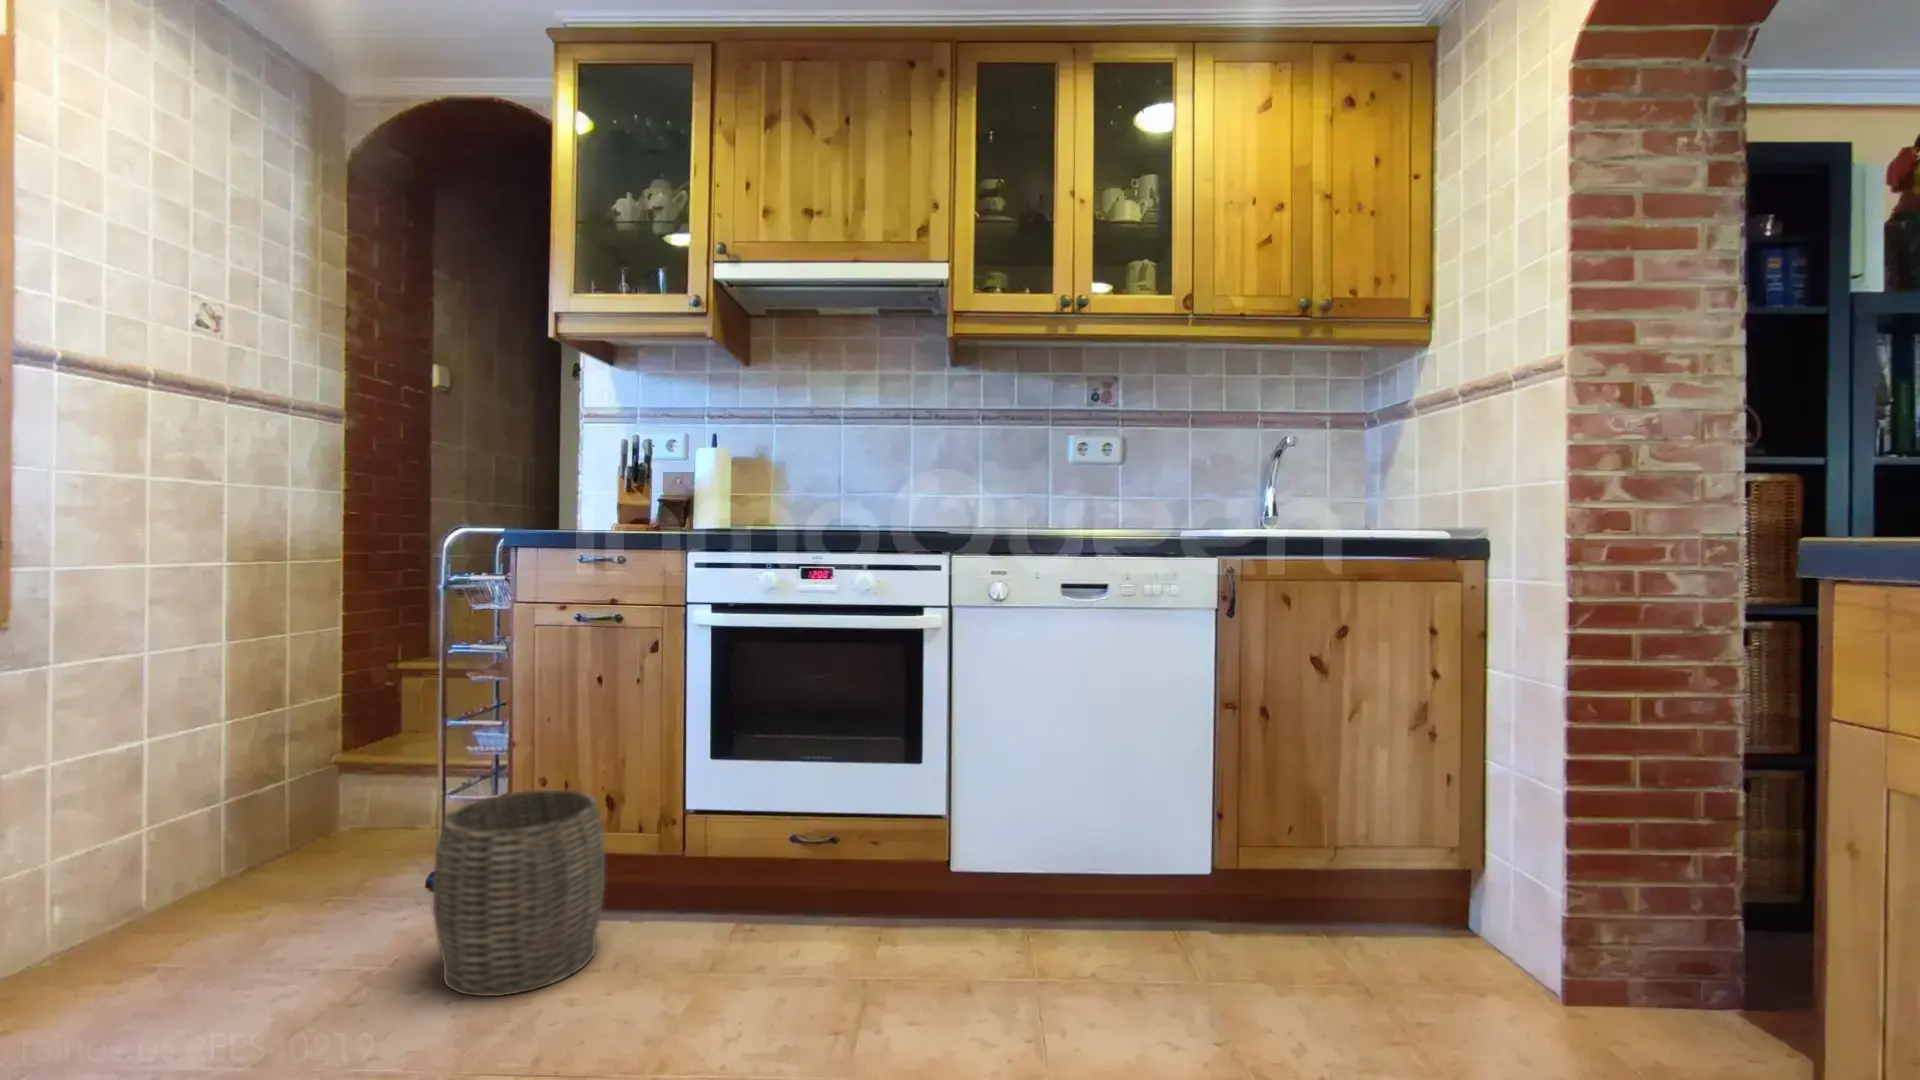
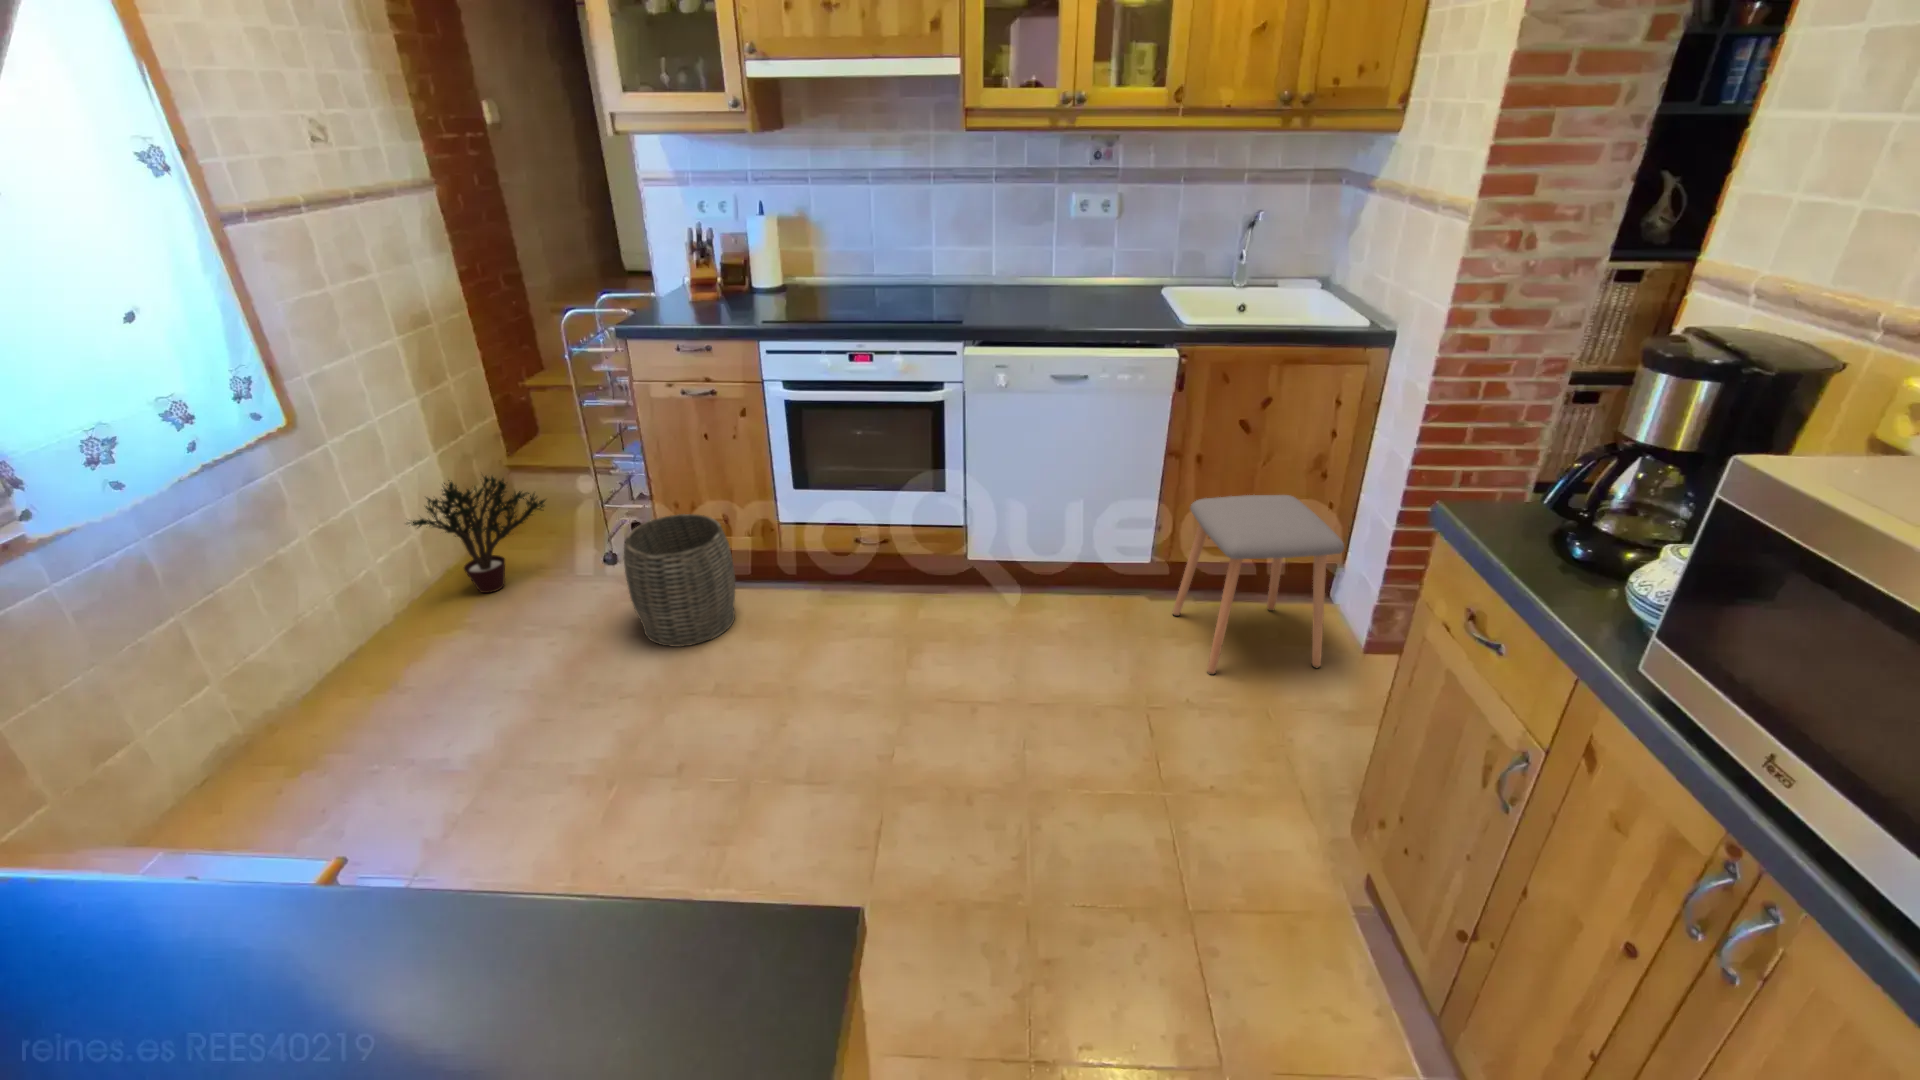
potted plant: none [132,738,365,922] -> present [408,476,545,593]
stool: none [1255,757,1510,1037] -> present [1173,495,1344,675]

